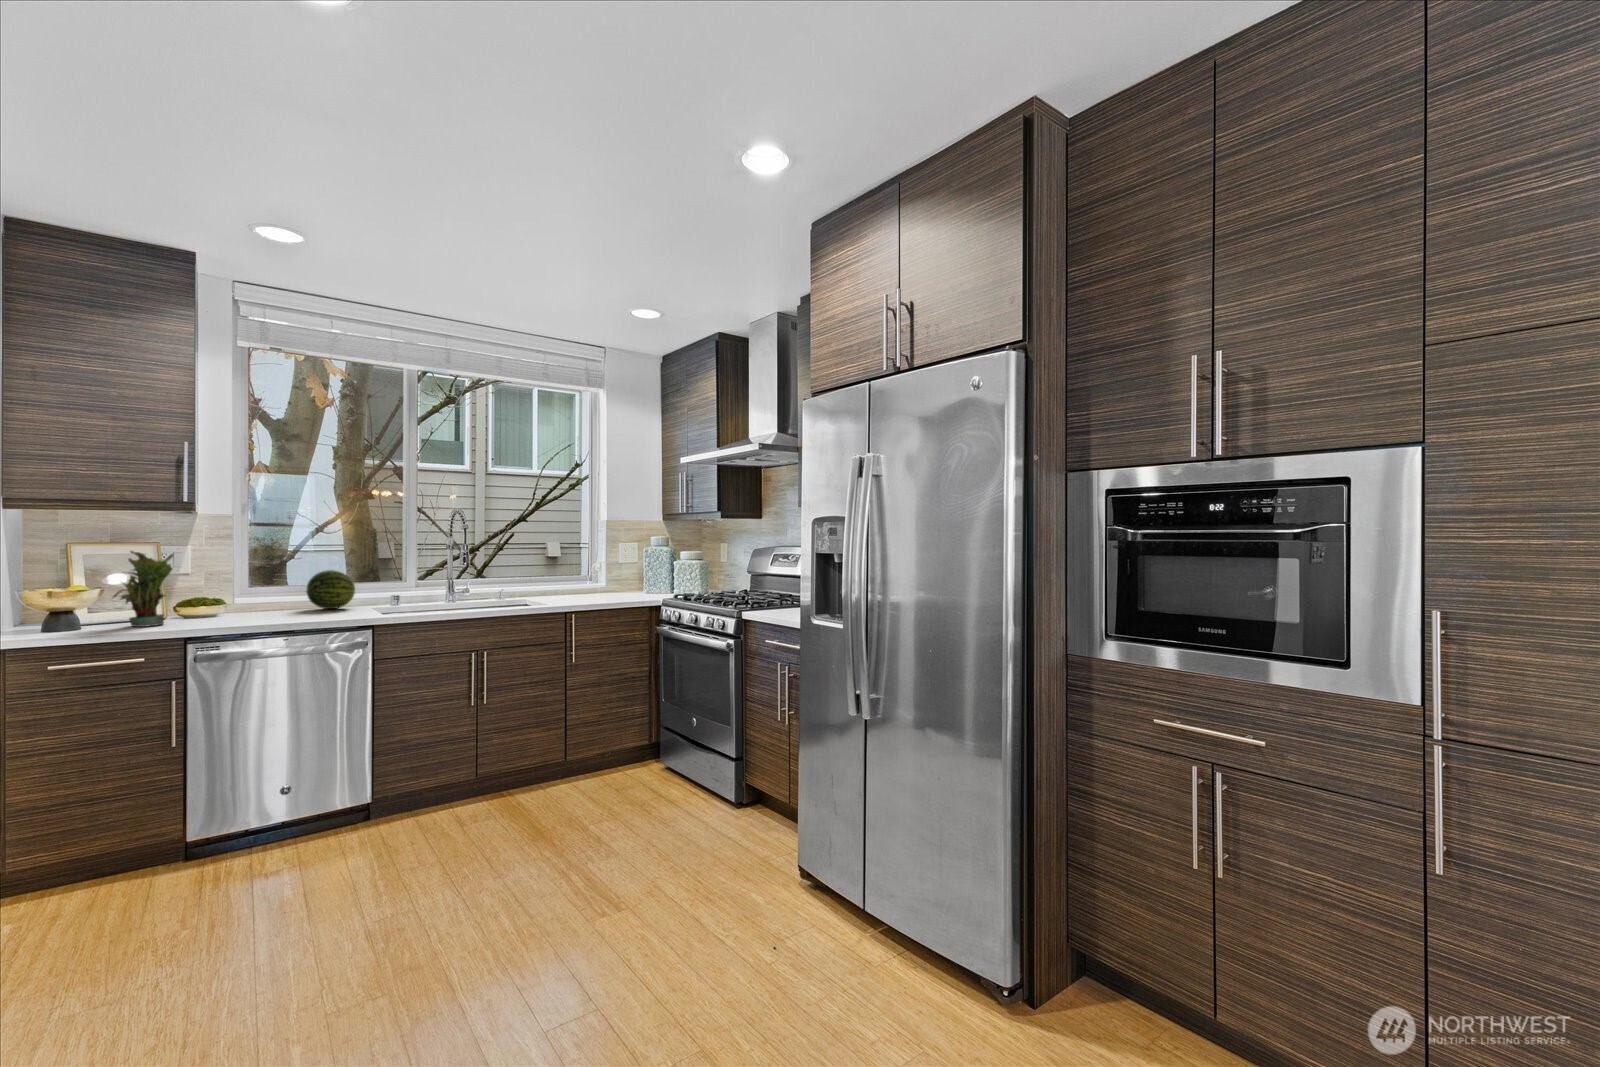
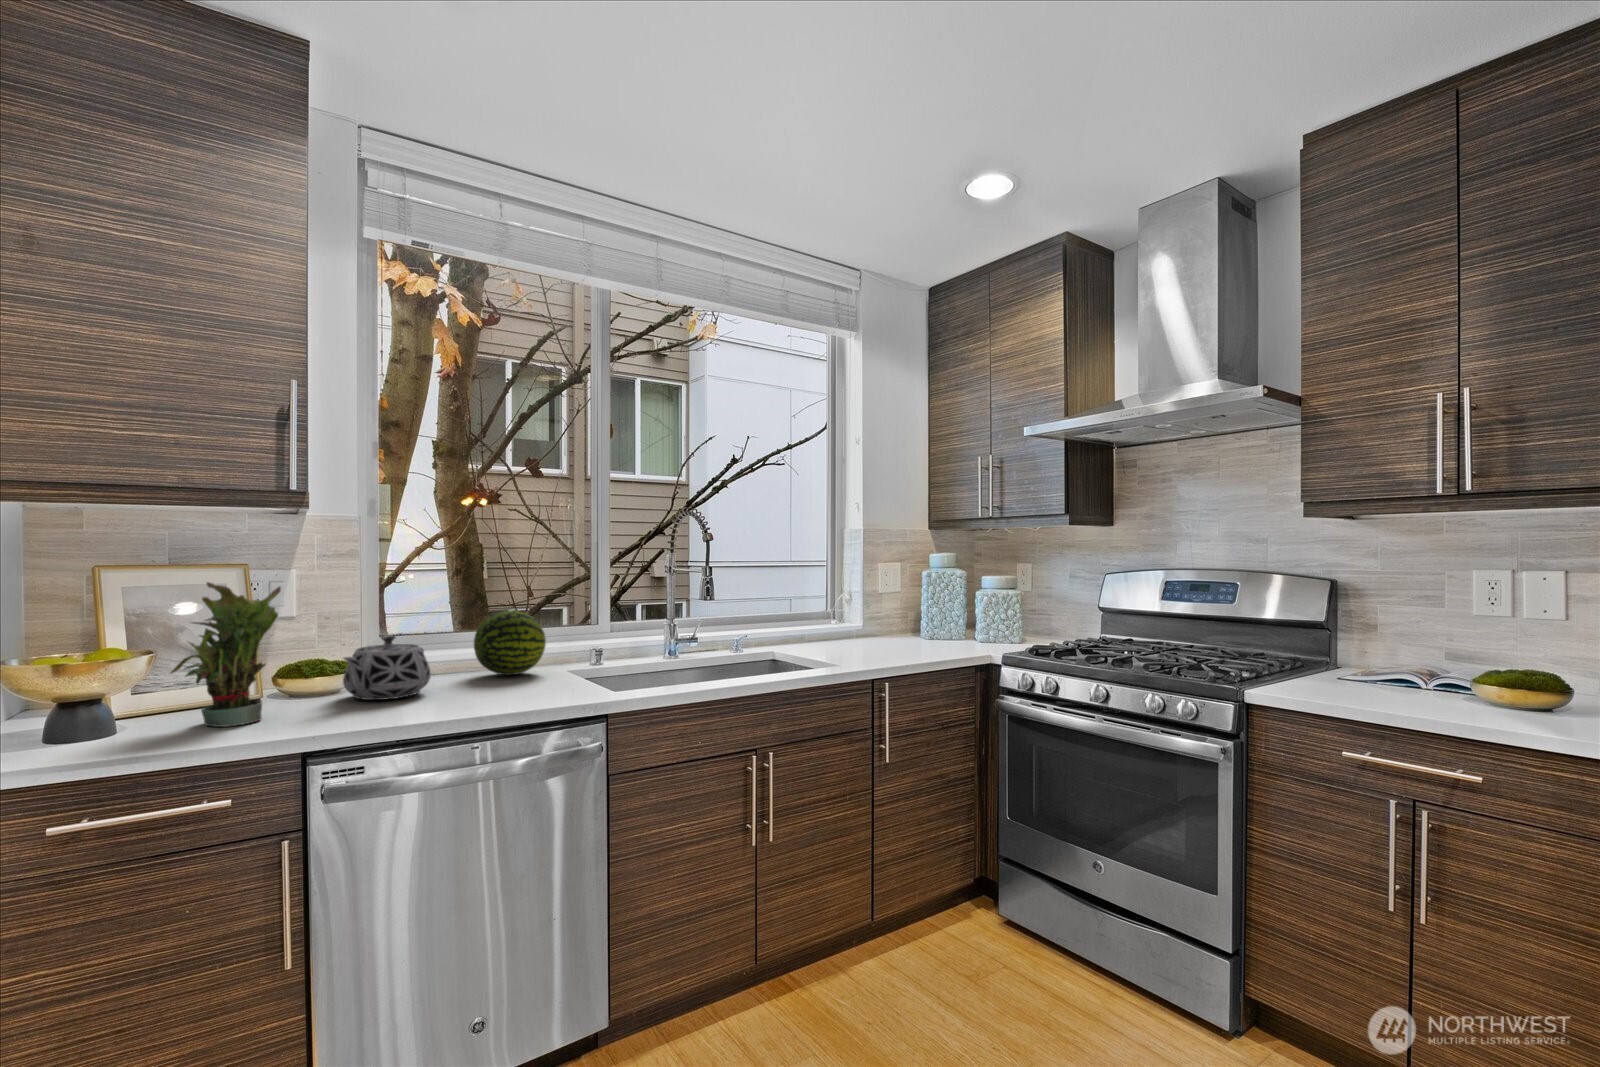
teapot: none [212,582,272,618] -> present [343,635,431,700]

